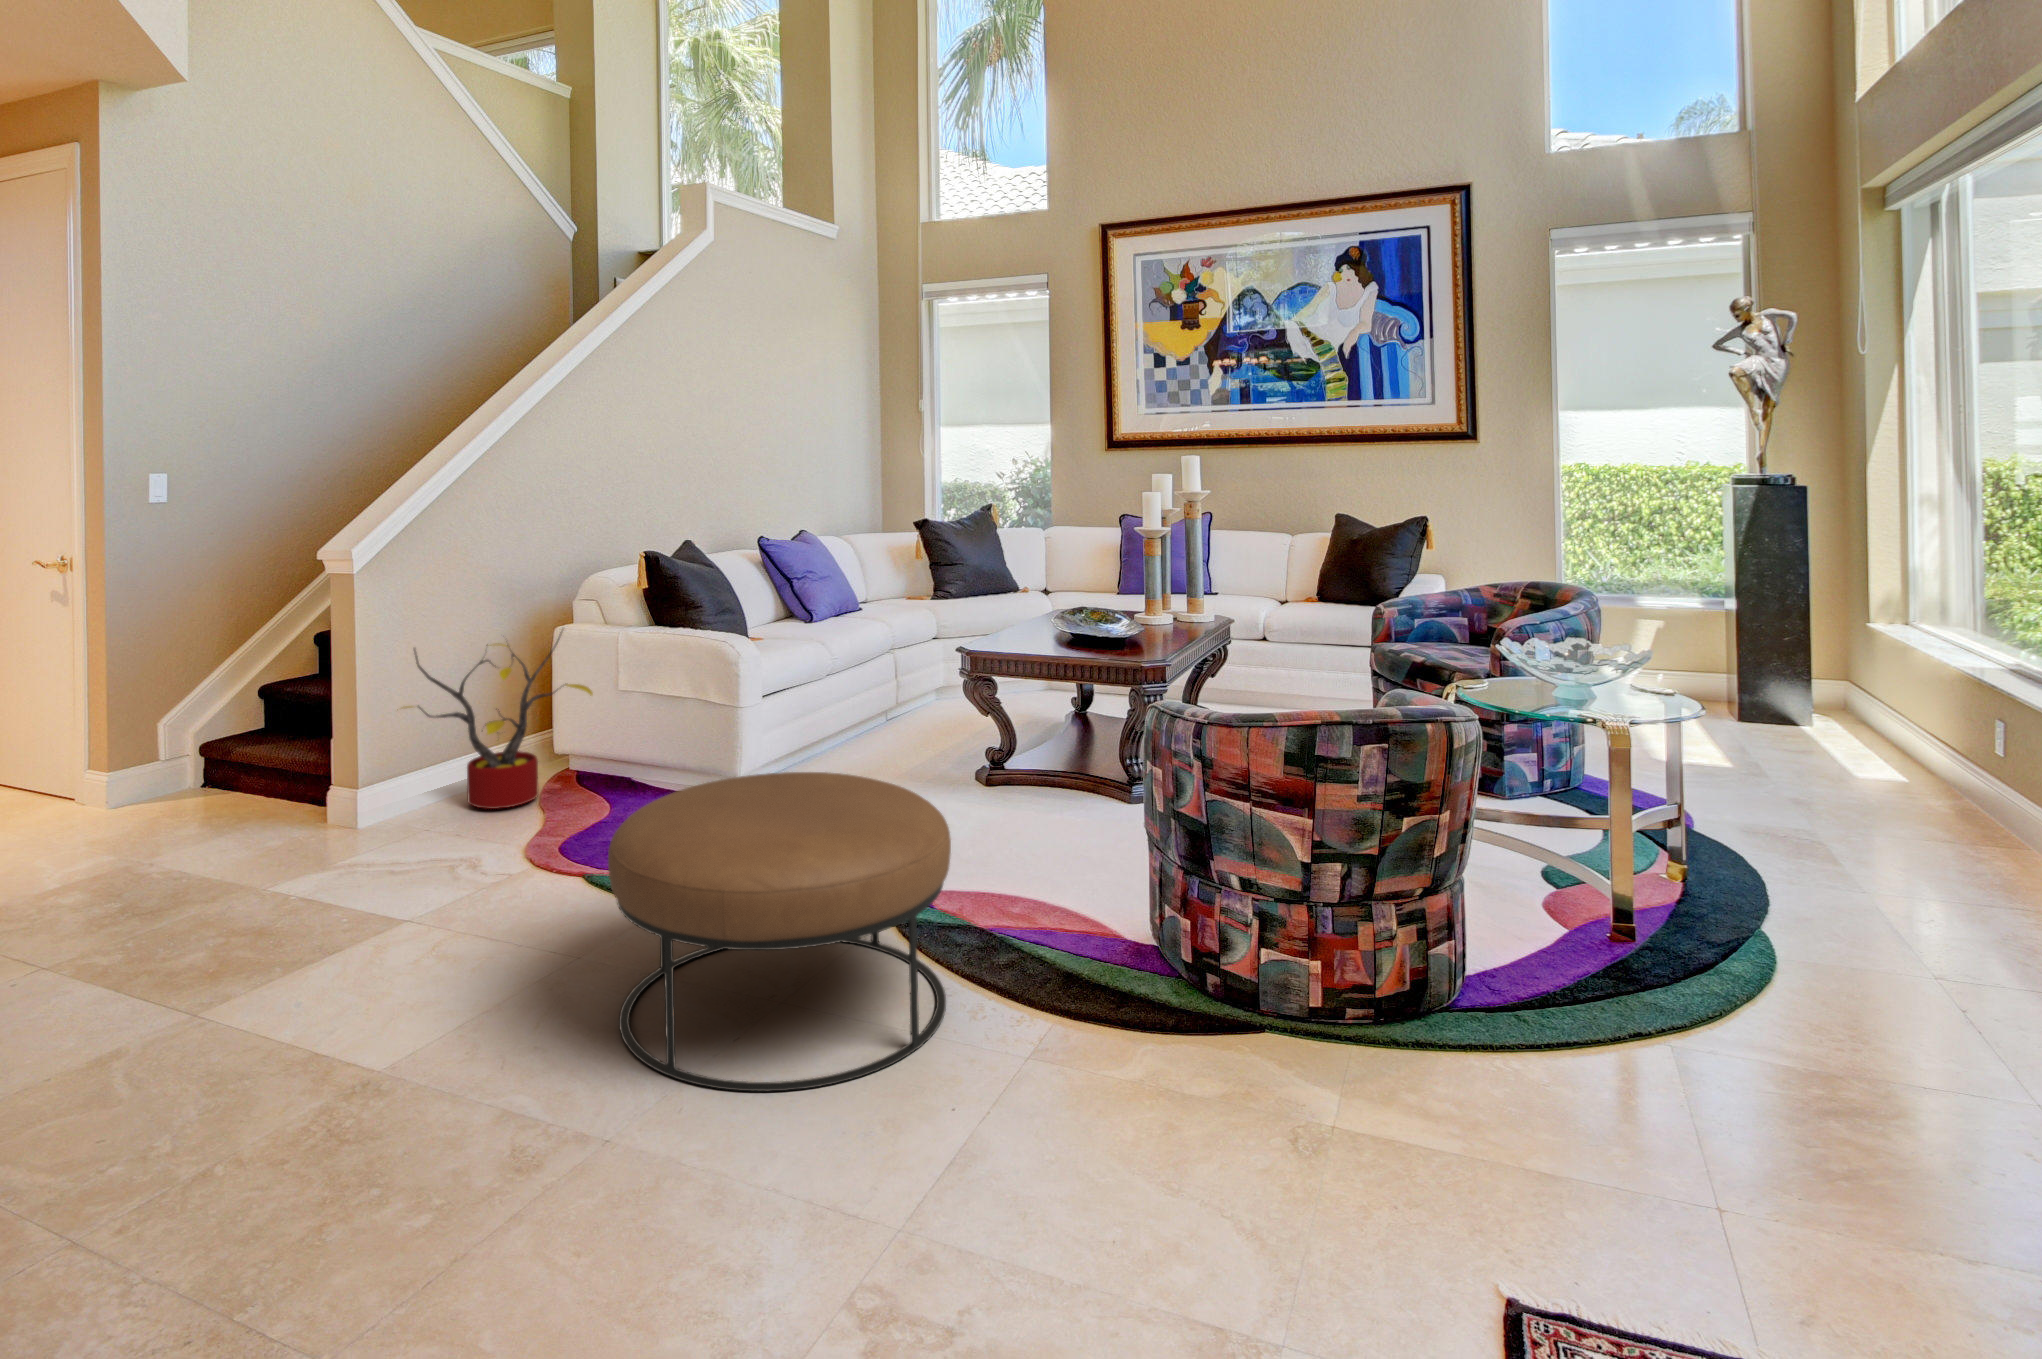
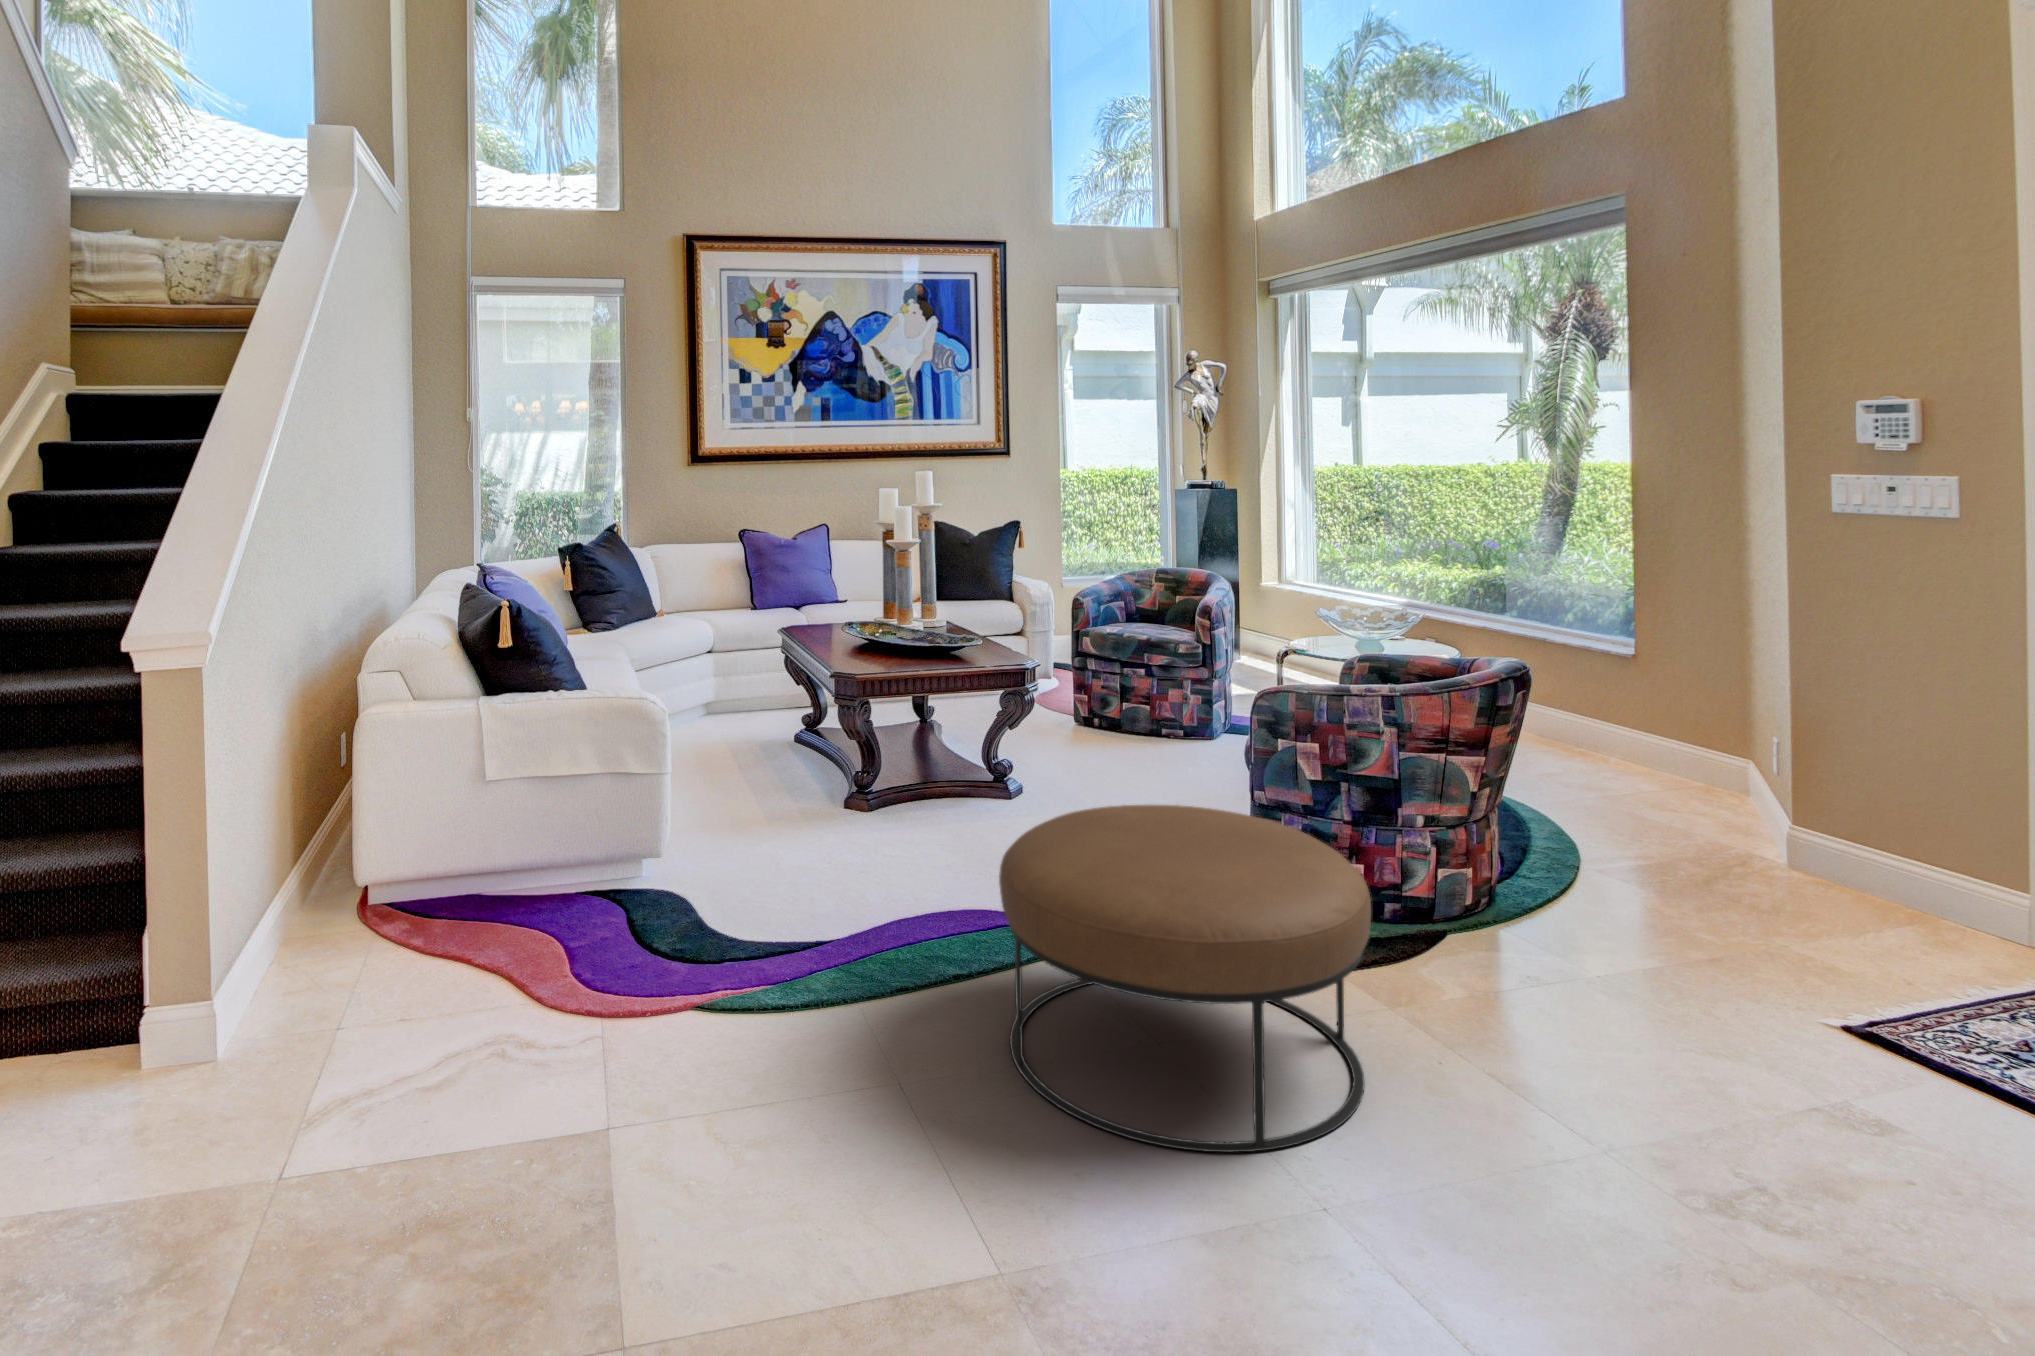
decorative plant: present [397,632,593,809] -> none [234,718,452,995]

